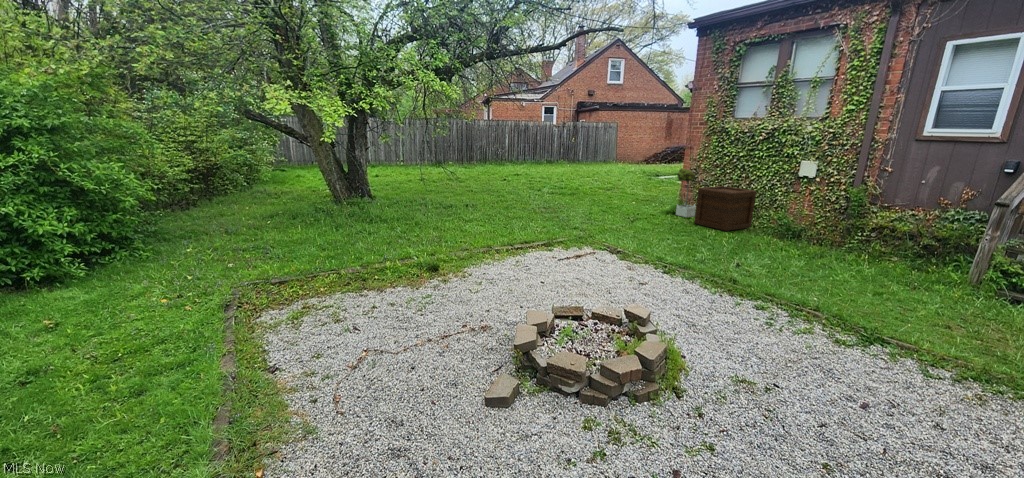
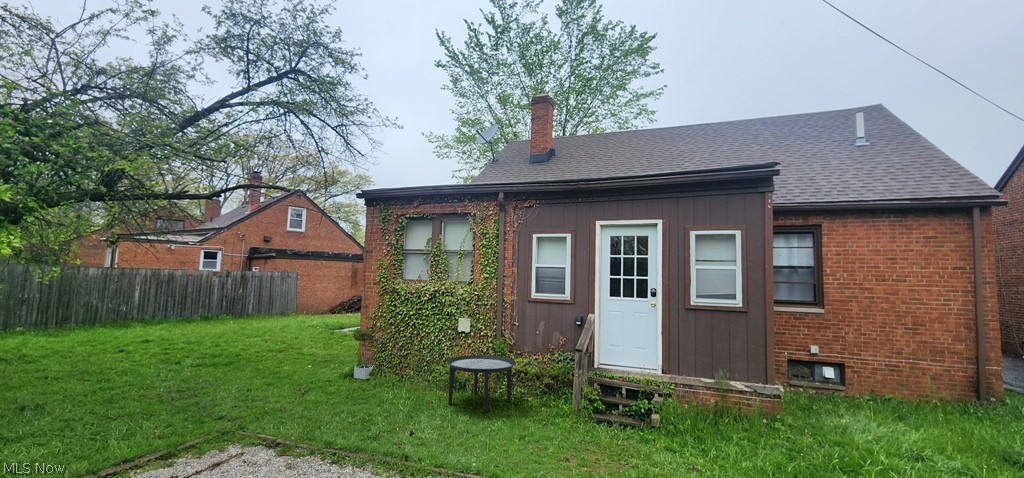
wooden crate: present [694,186,756,231] -> none [372,344,427,391]
round table: none [779,202,881,262] -> present [447,355,516,413]

